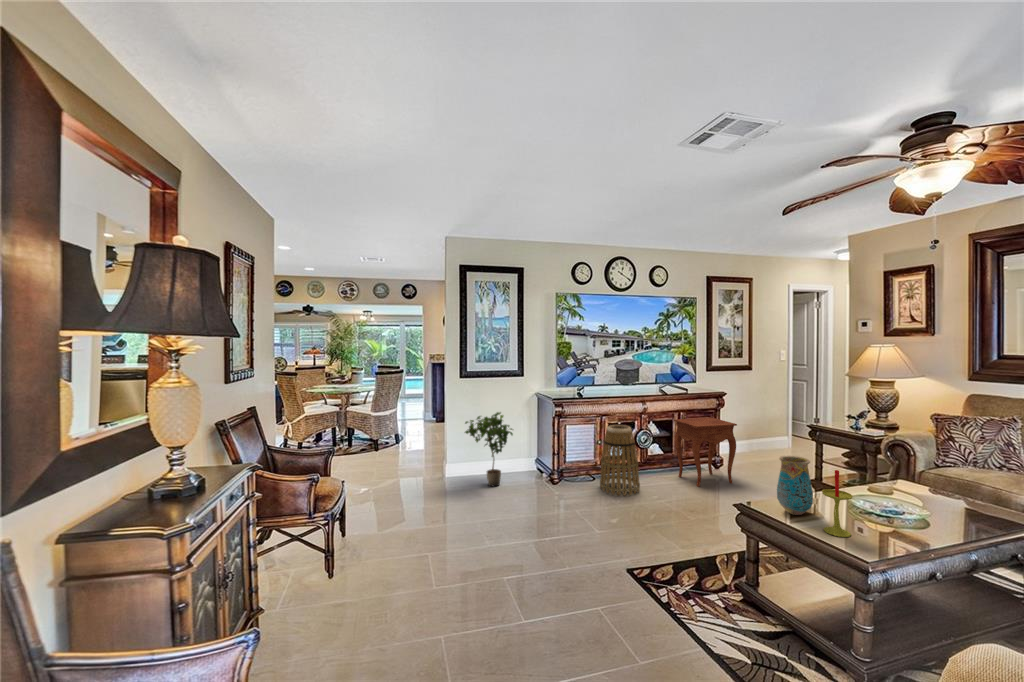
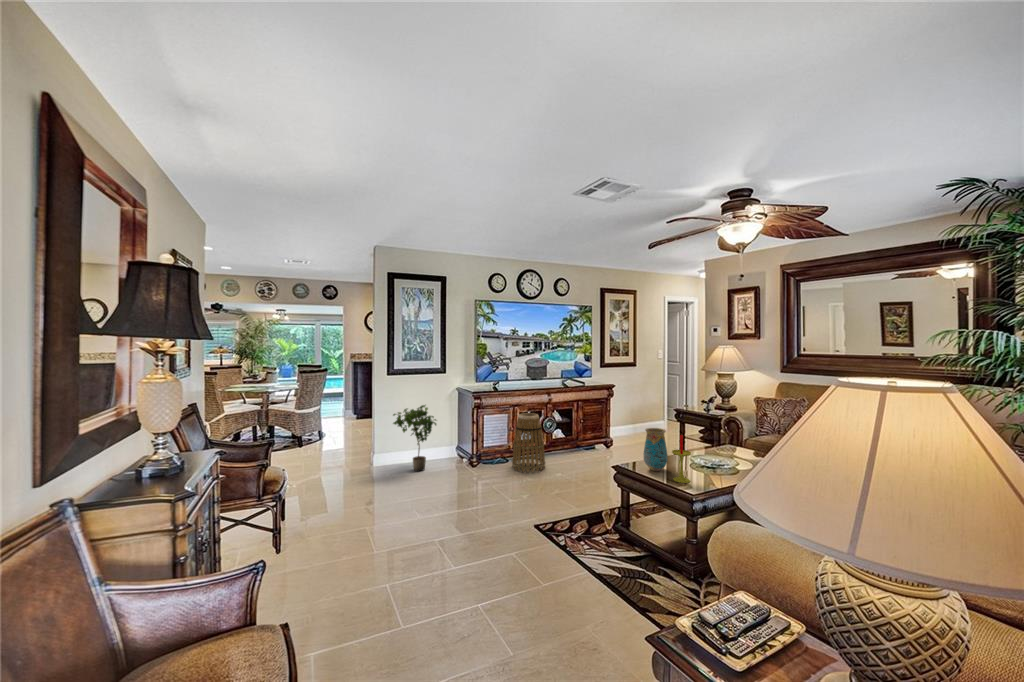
side table: present [674,417,737,487] -> none [573,405,622,462]

